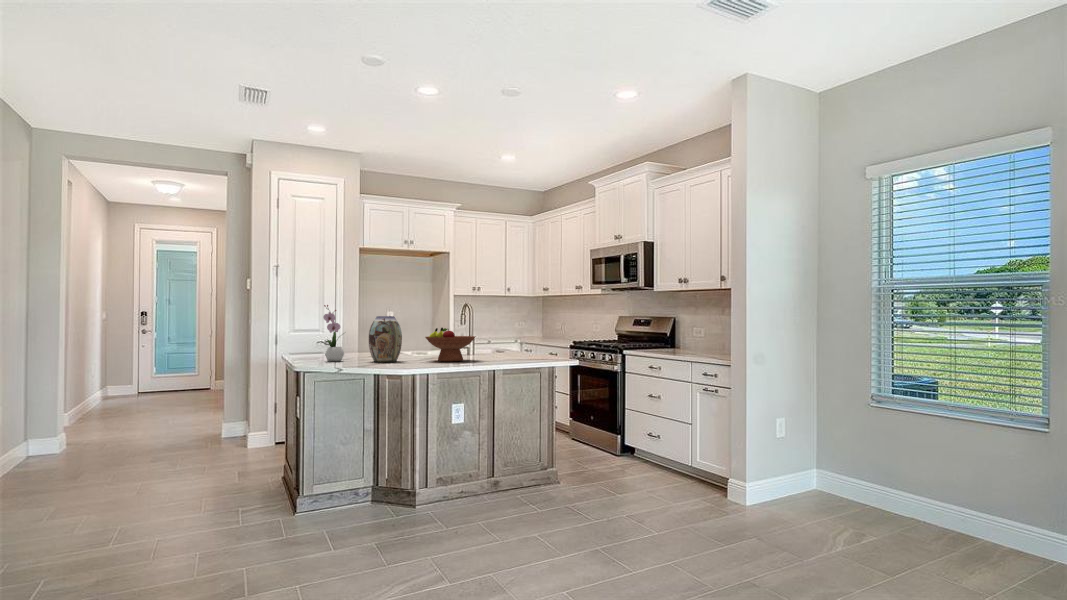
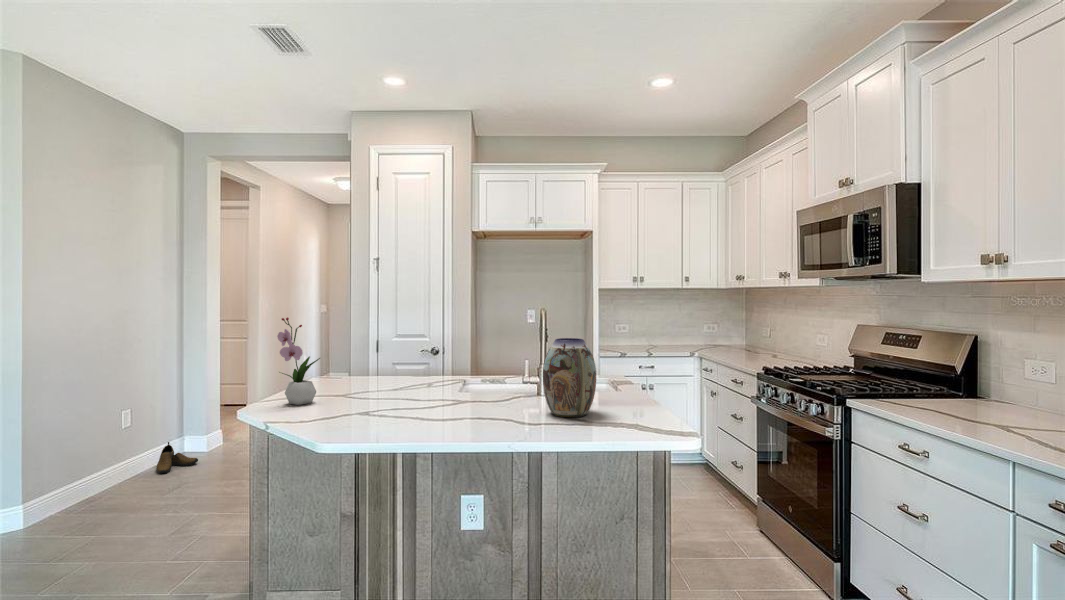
vase: present [369,316,402,362] -> present [543,338,596,417]
fruit bowl: present [425,328,475,361] -> none [407,361,498,424]
shoe: none [19,446,64,476] -> present [156,442,198,474]

